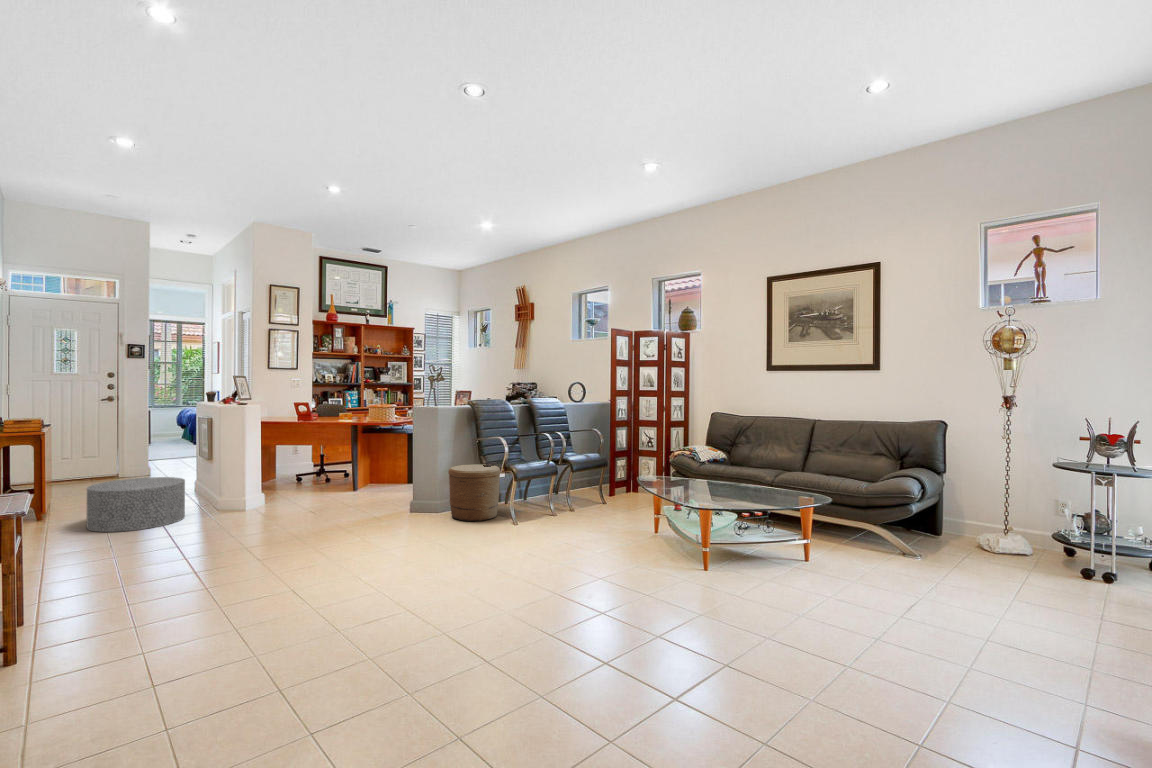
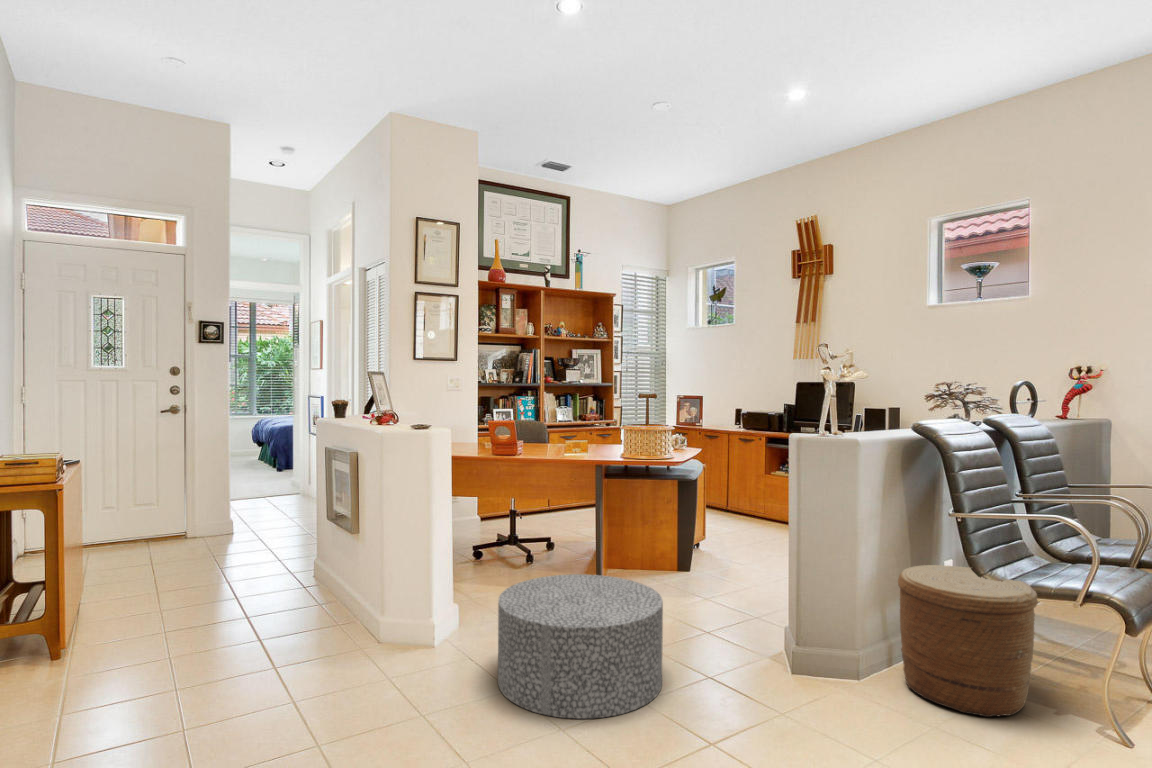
ottoman: present [87,477,185,532] -> present [498,574,663,719]

